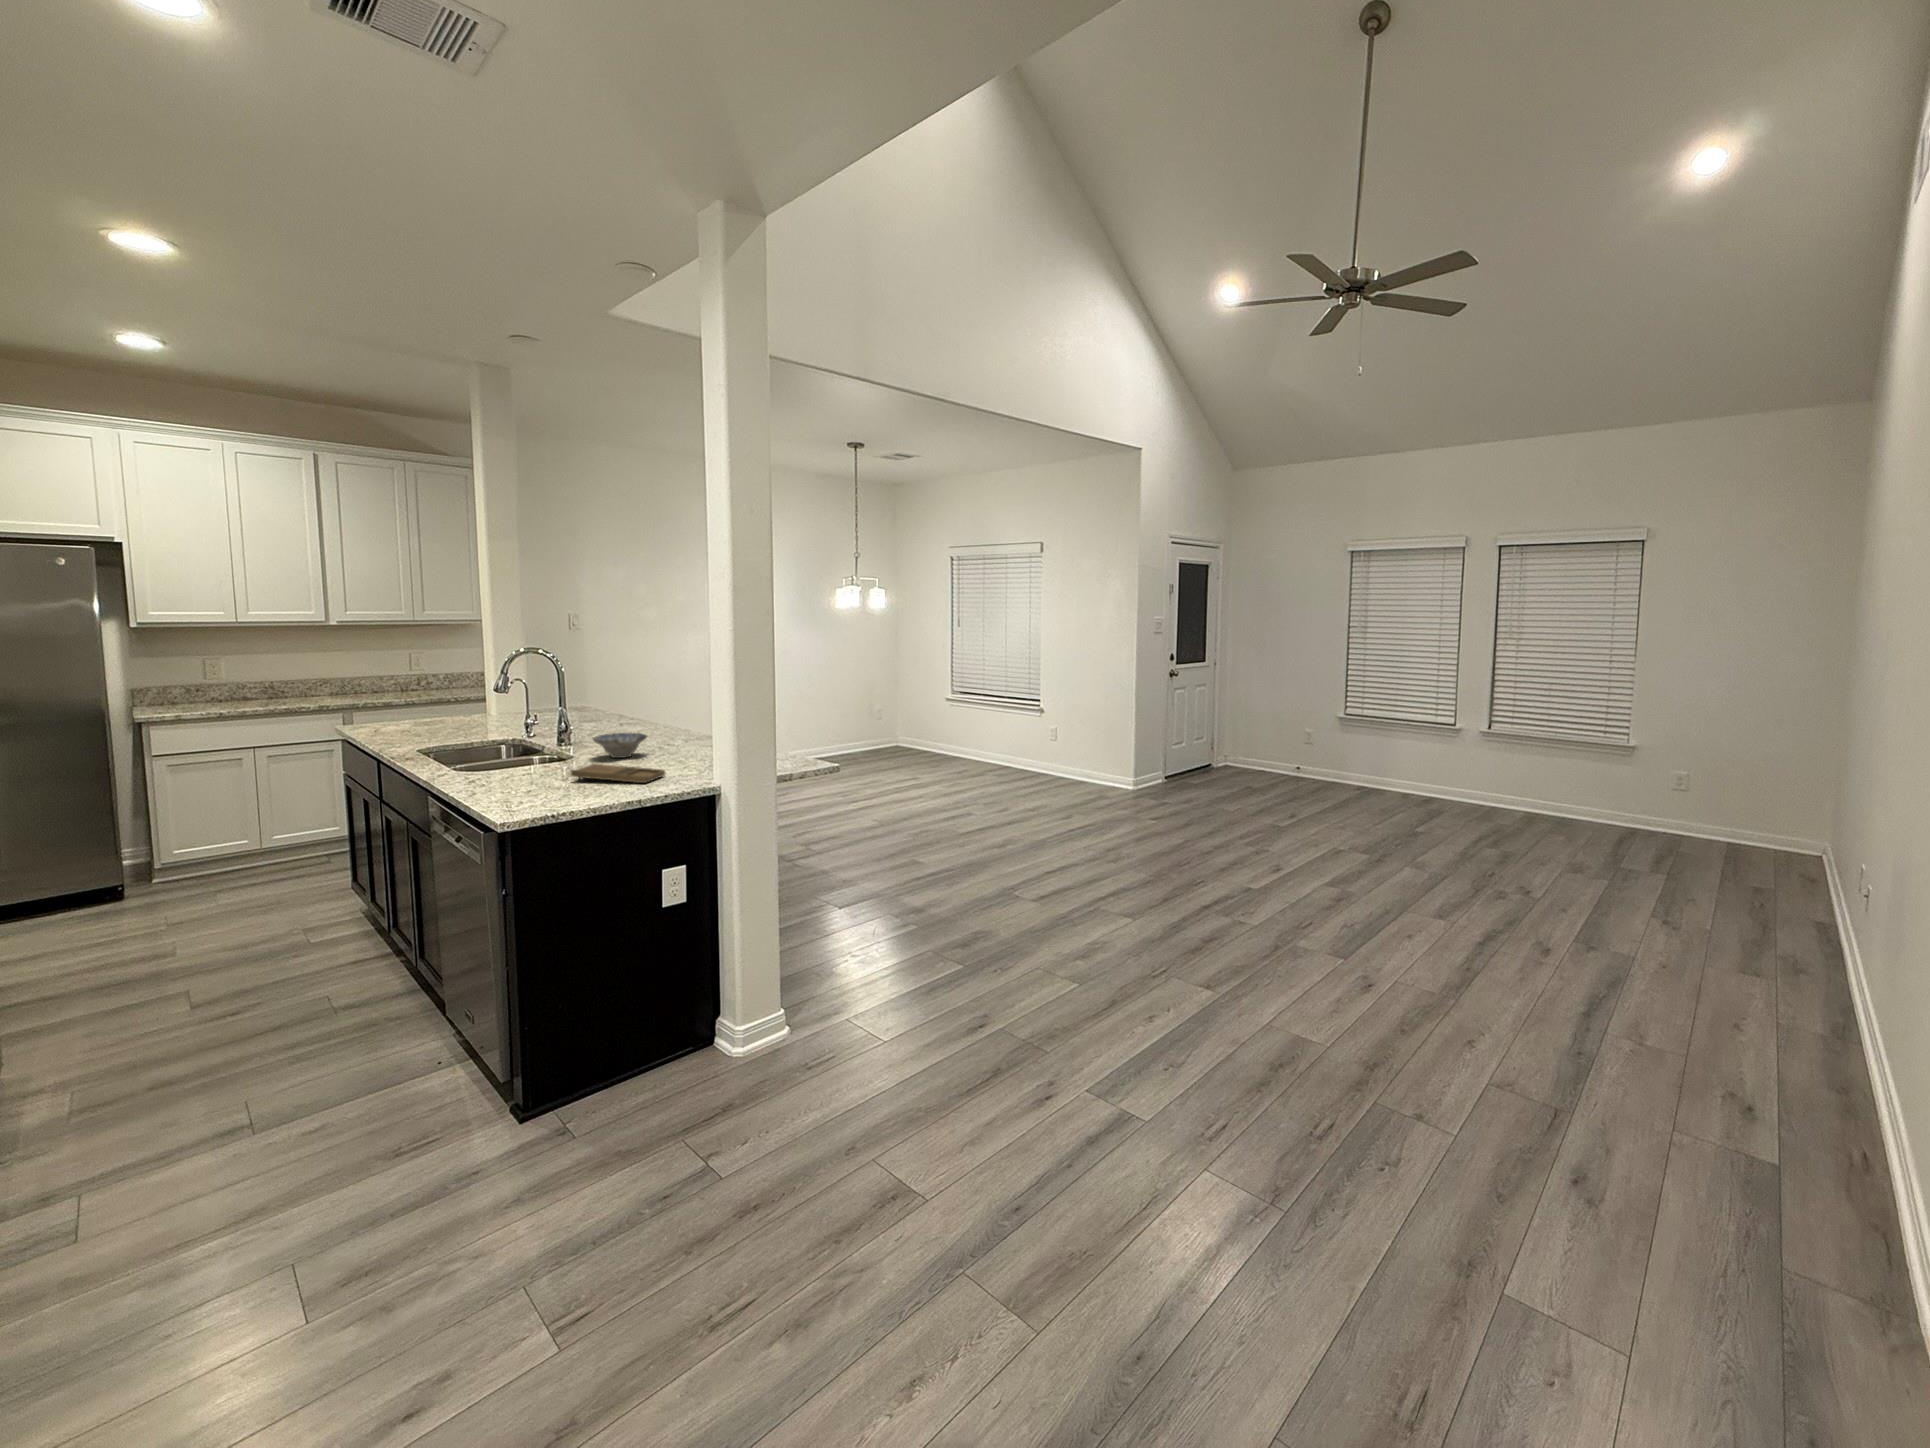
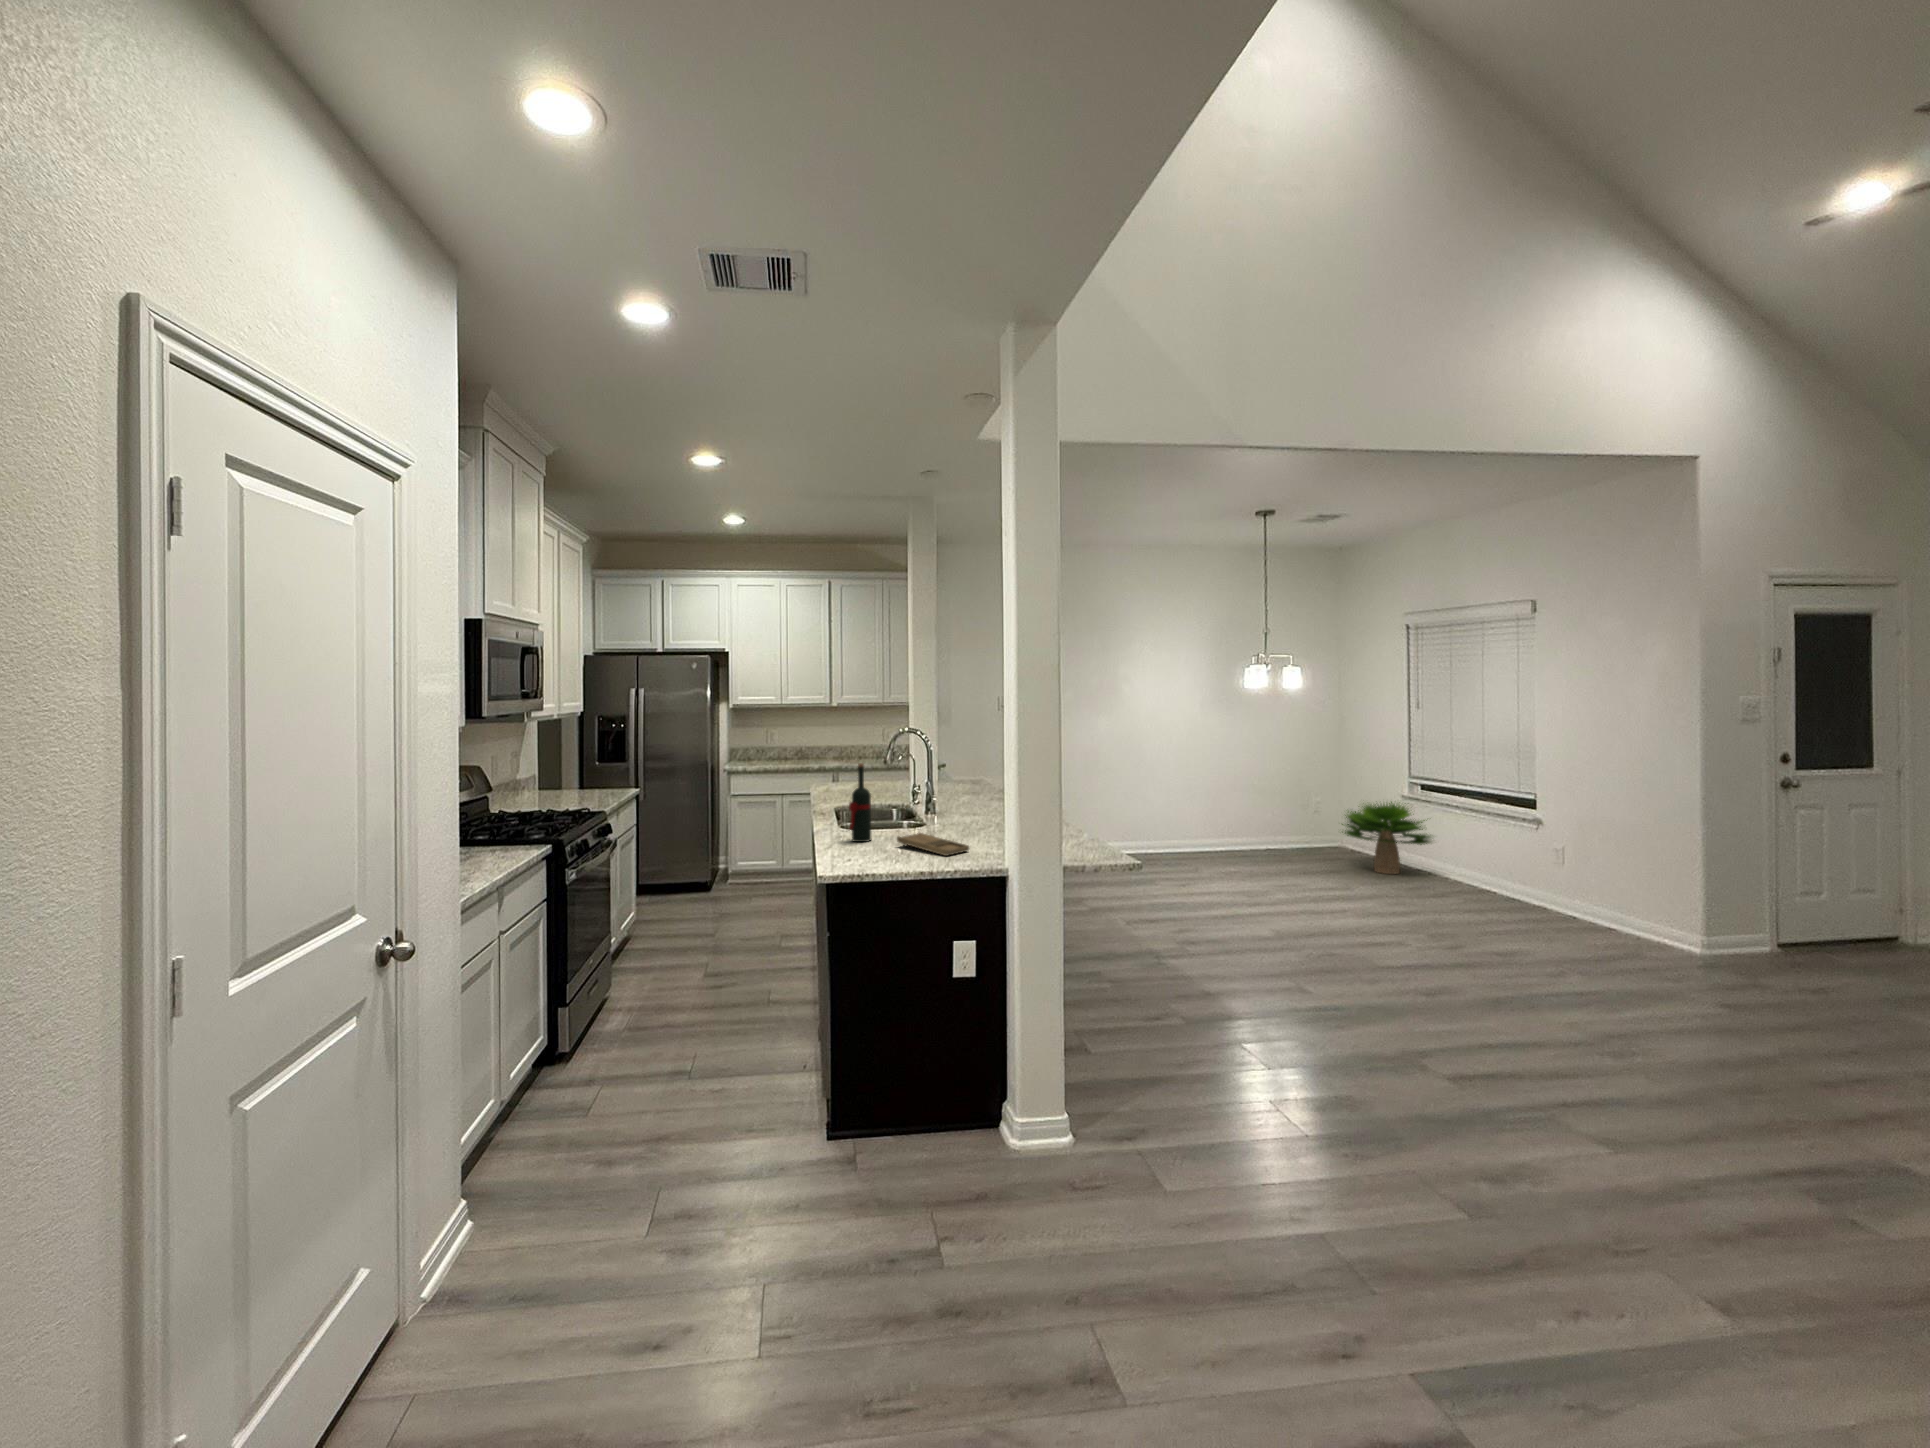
wine bottle: none [495,690,527,783] -> present [849,763,871,842]
potted plant: none [901,701,975,763] -> present [1342,801,1431,874]
ceramic bowl: present [593,733,647,758] -> none [934,807,979,830]

